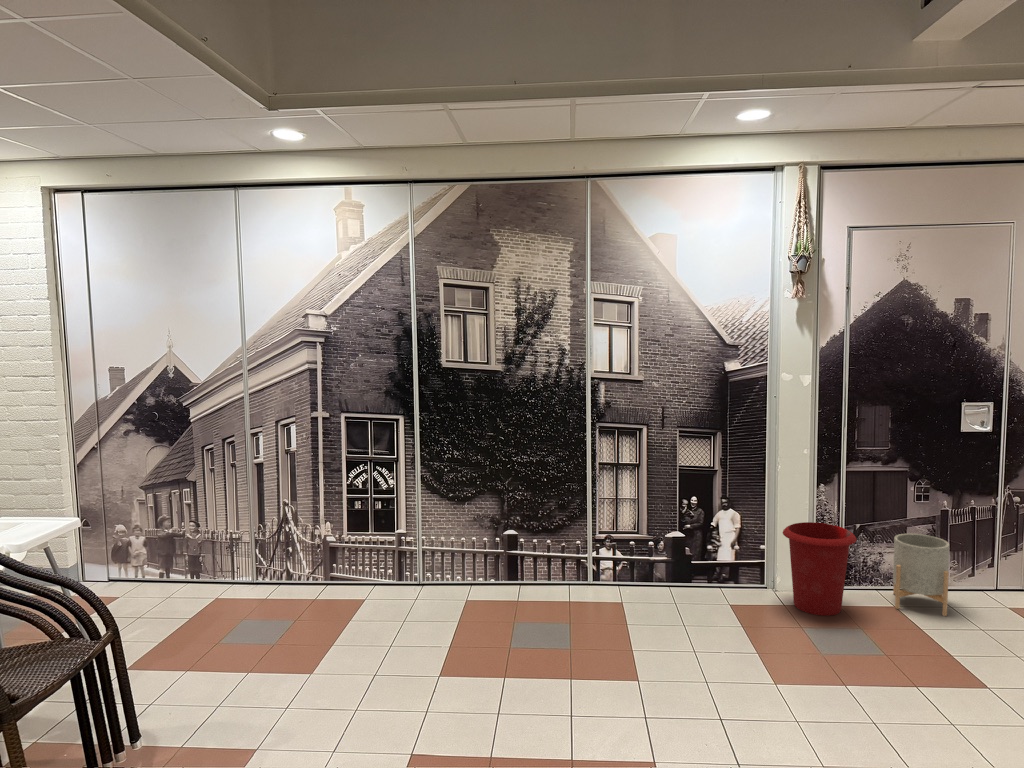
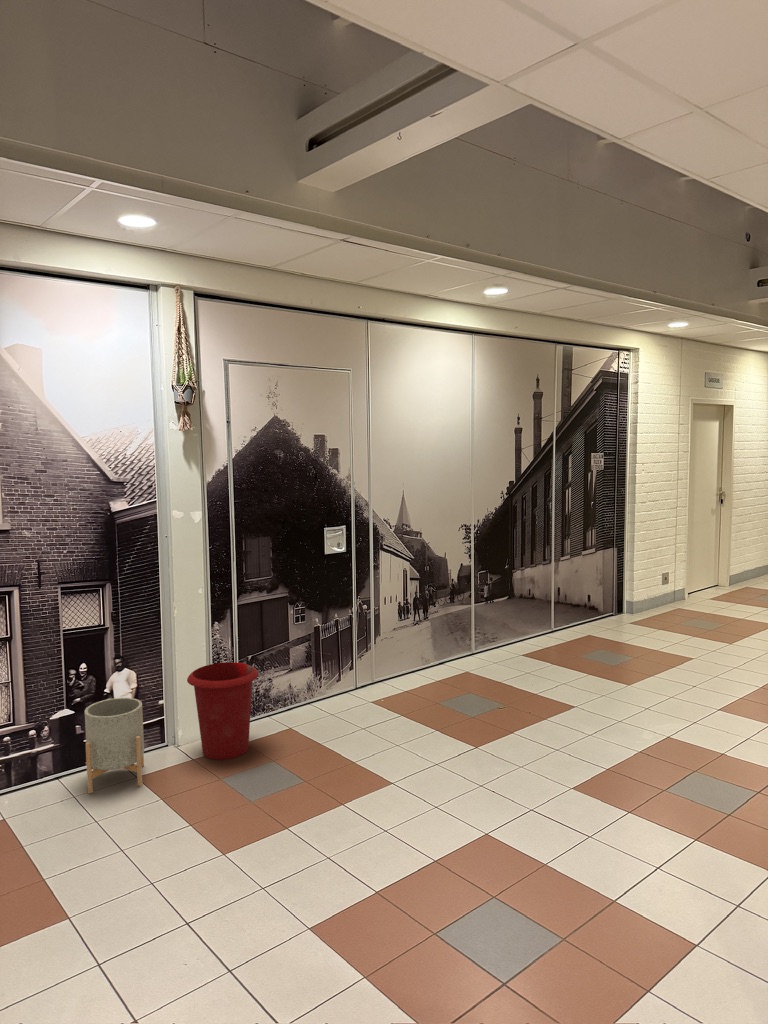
planter: present [893,534,949,616] -> present [85,698,144,793]

